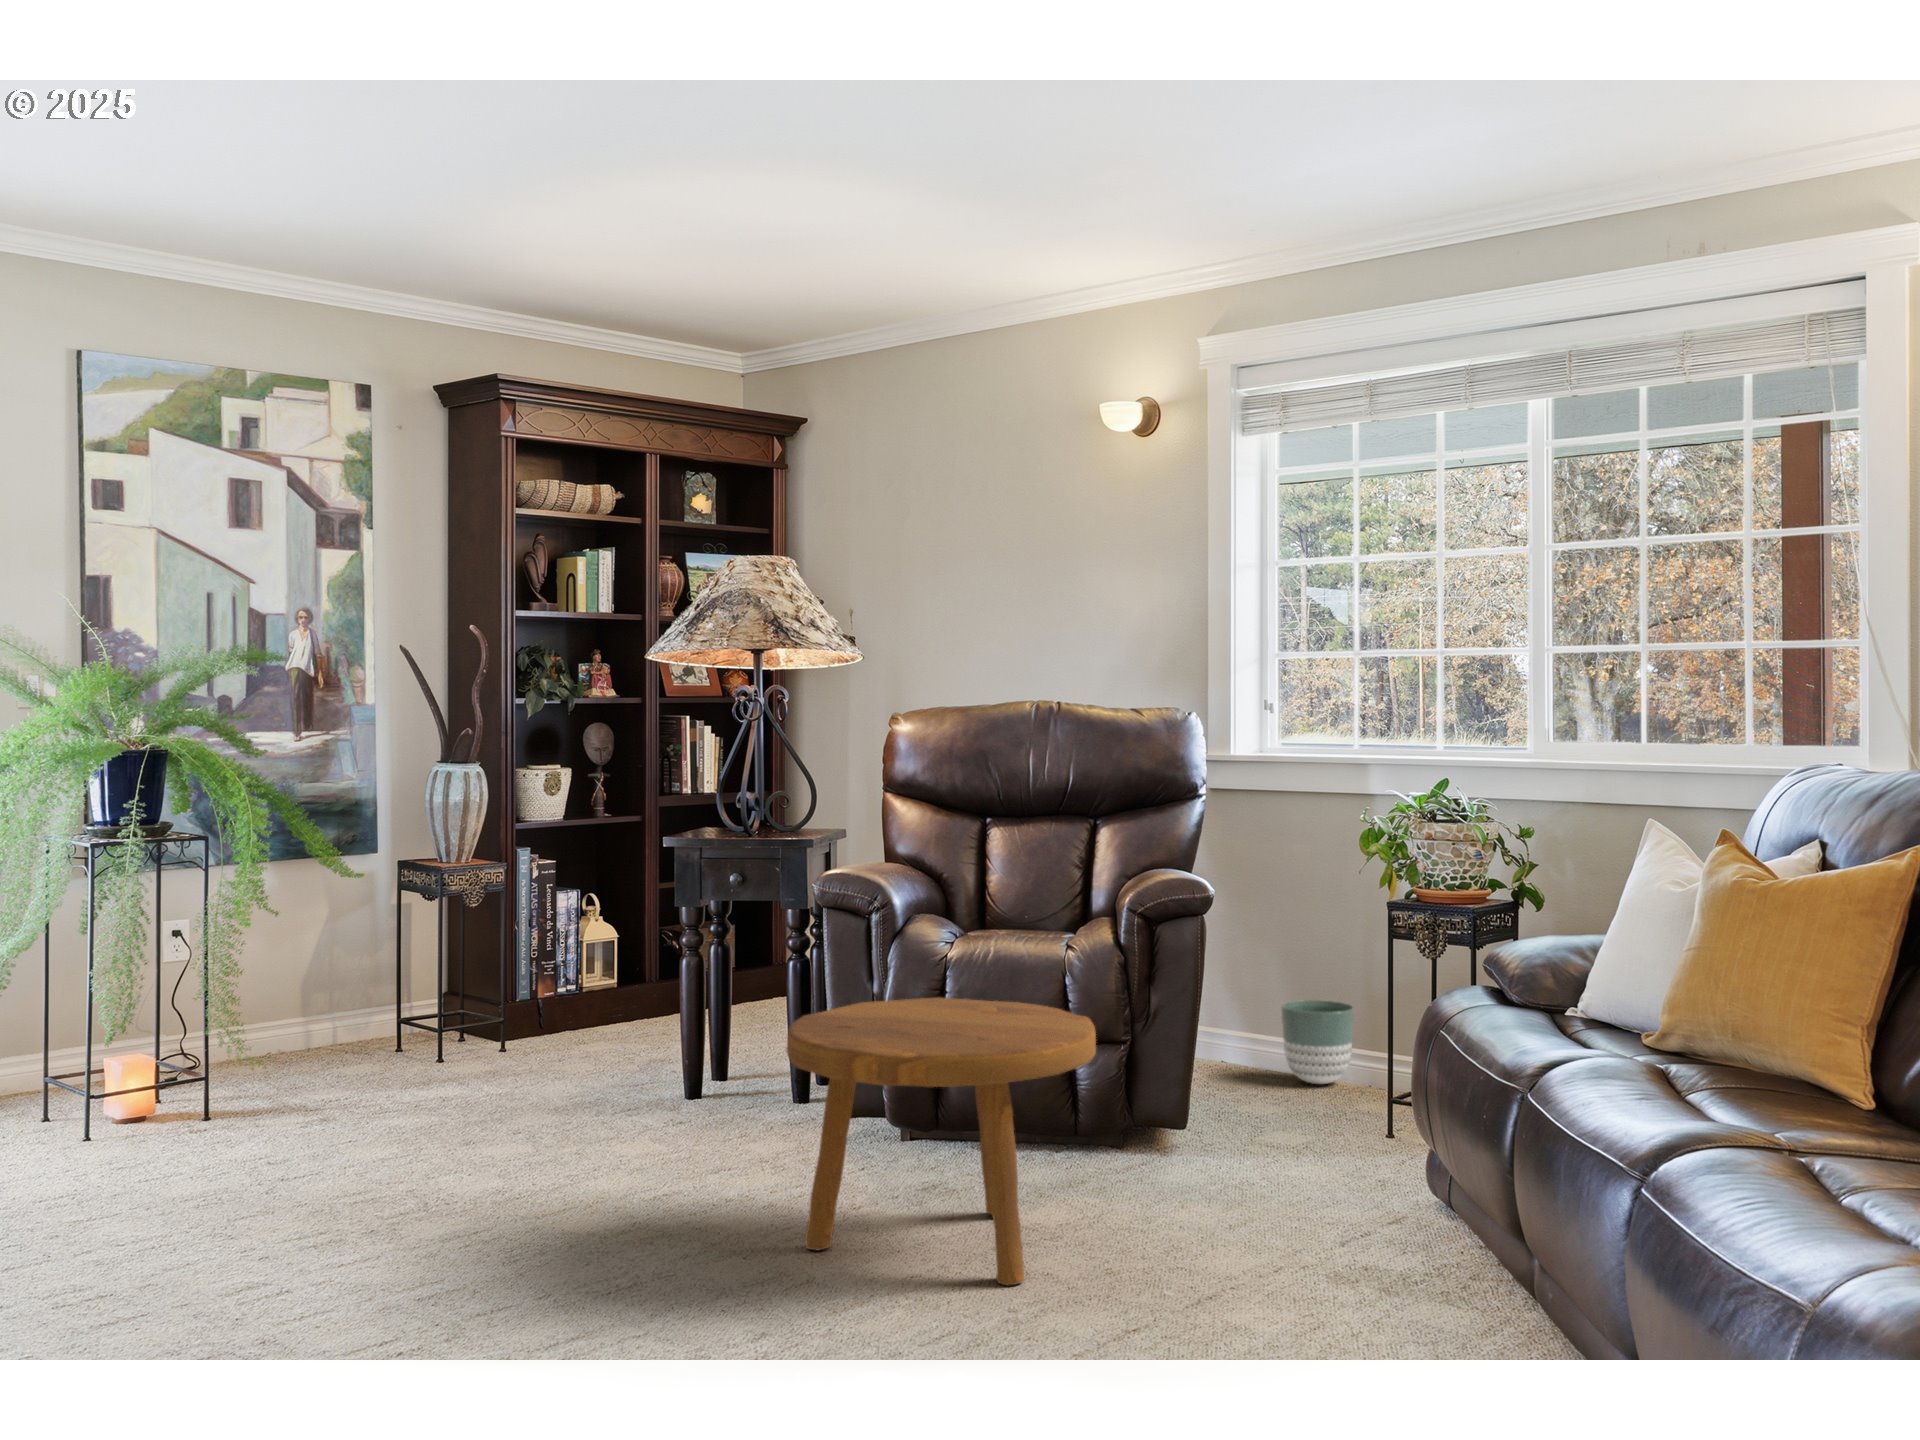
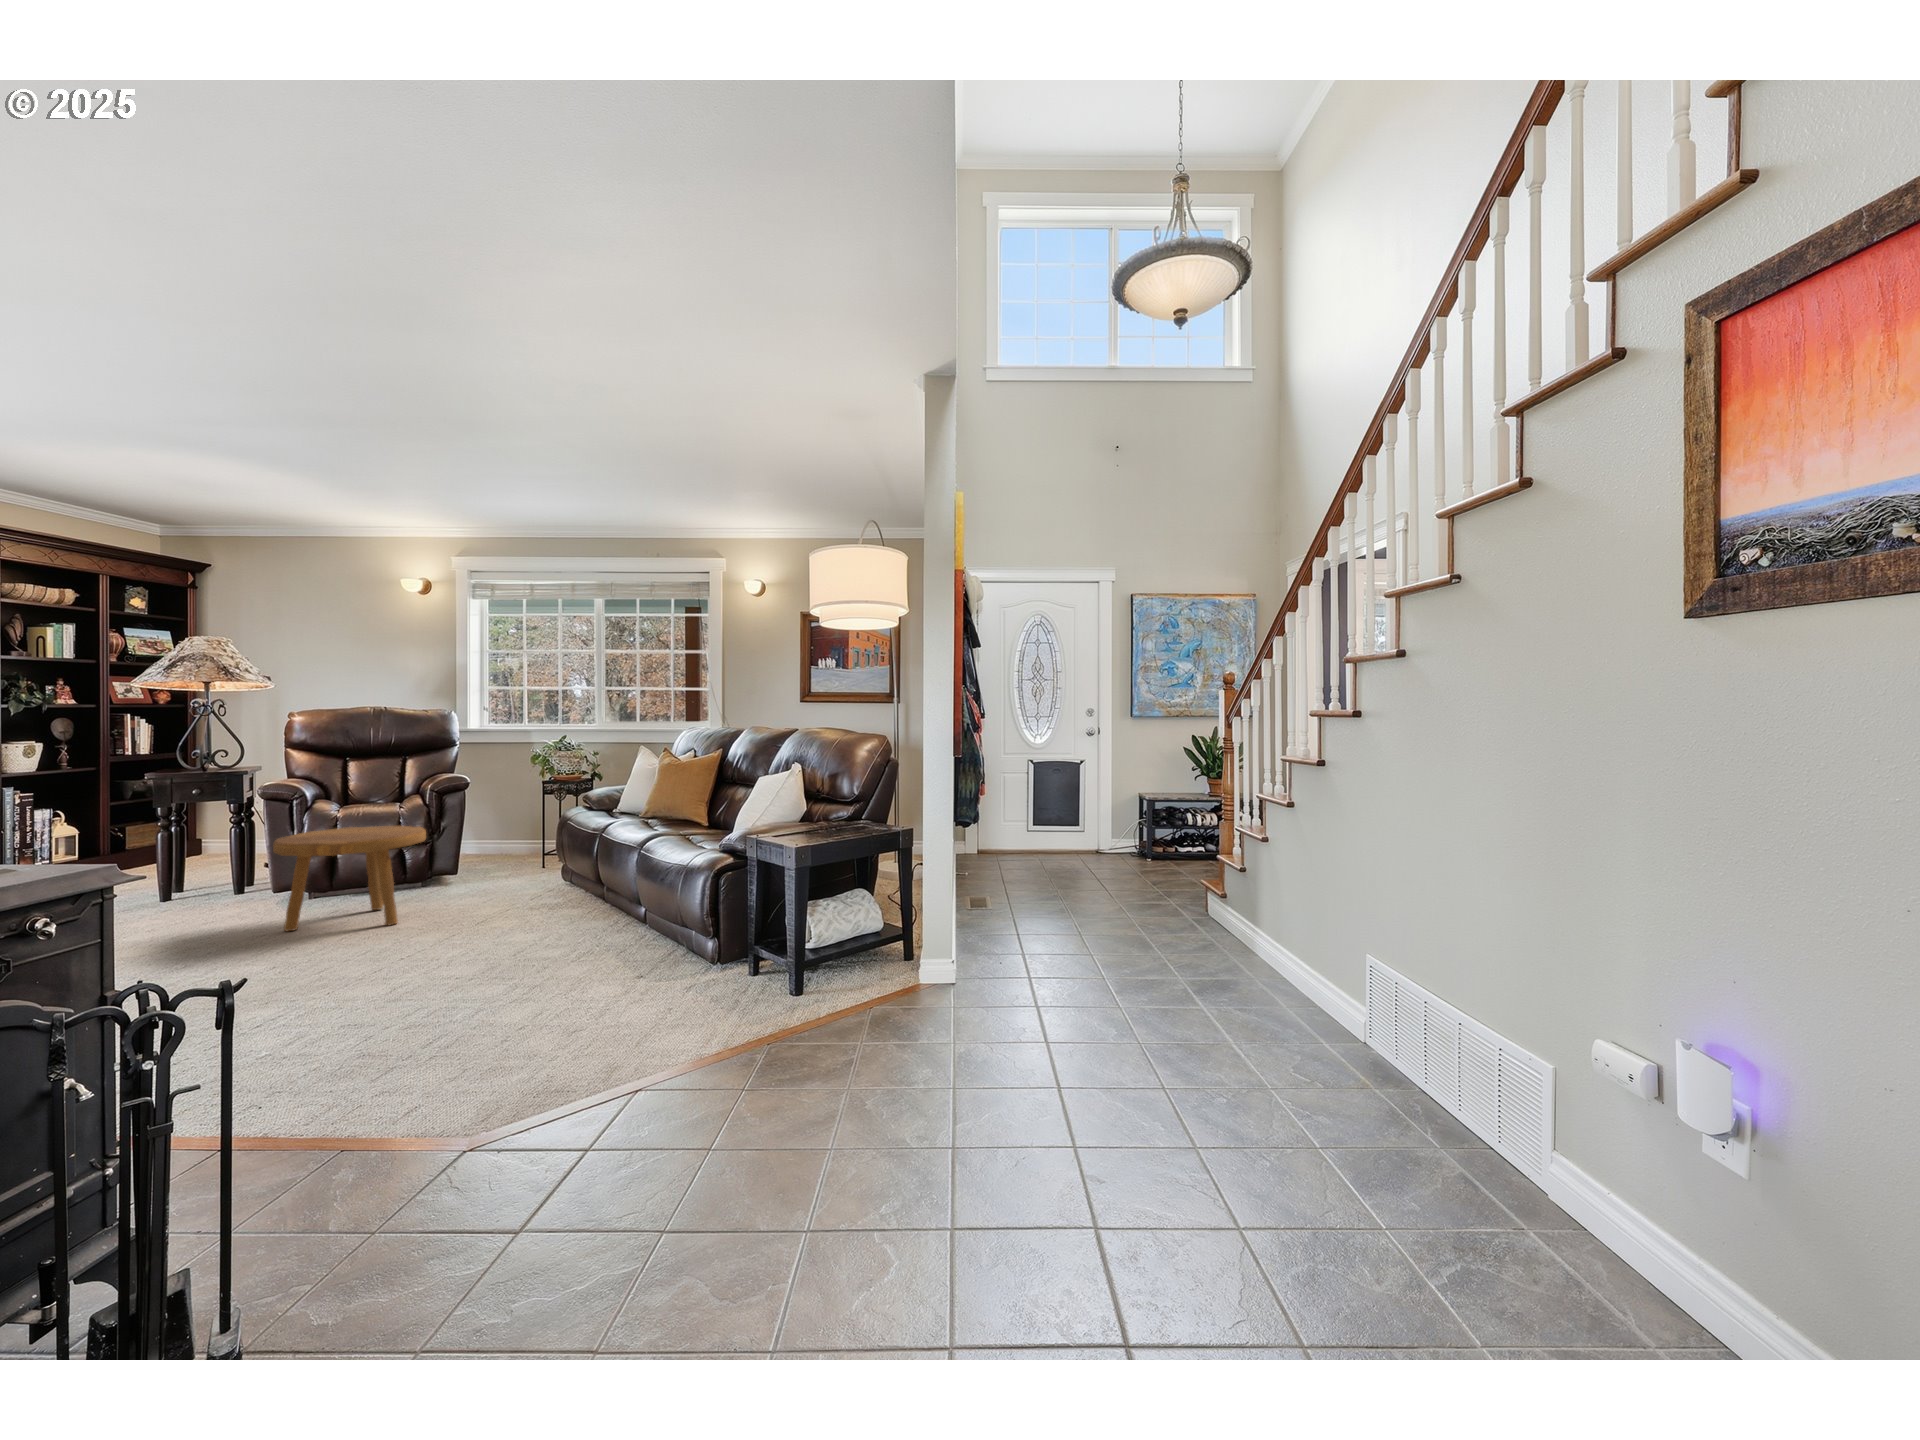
planter: present [1282,1000,1354,1084] -> none [497,825,529,858]

